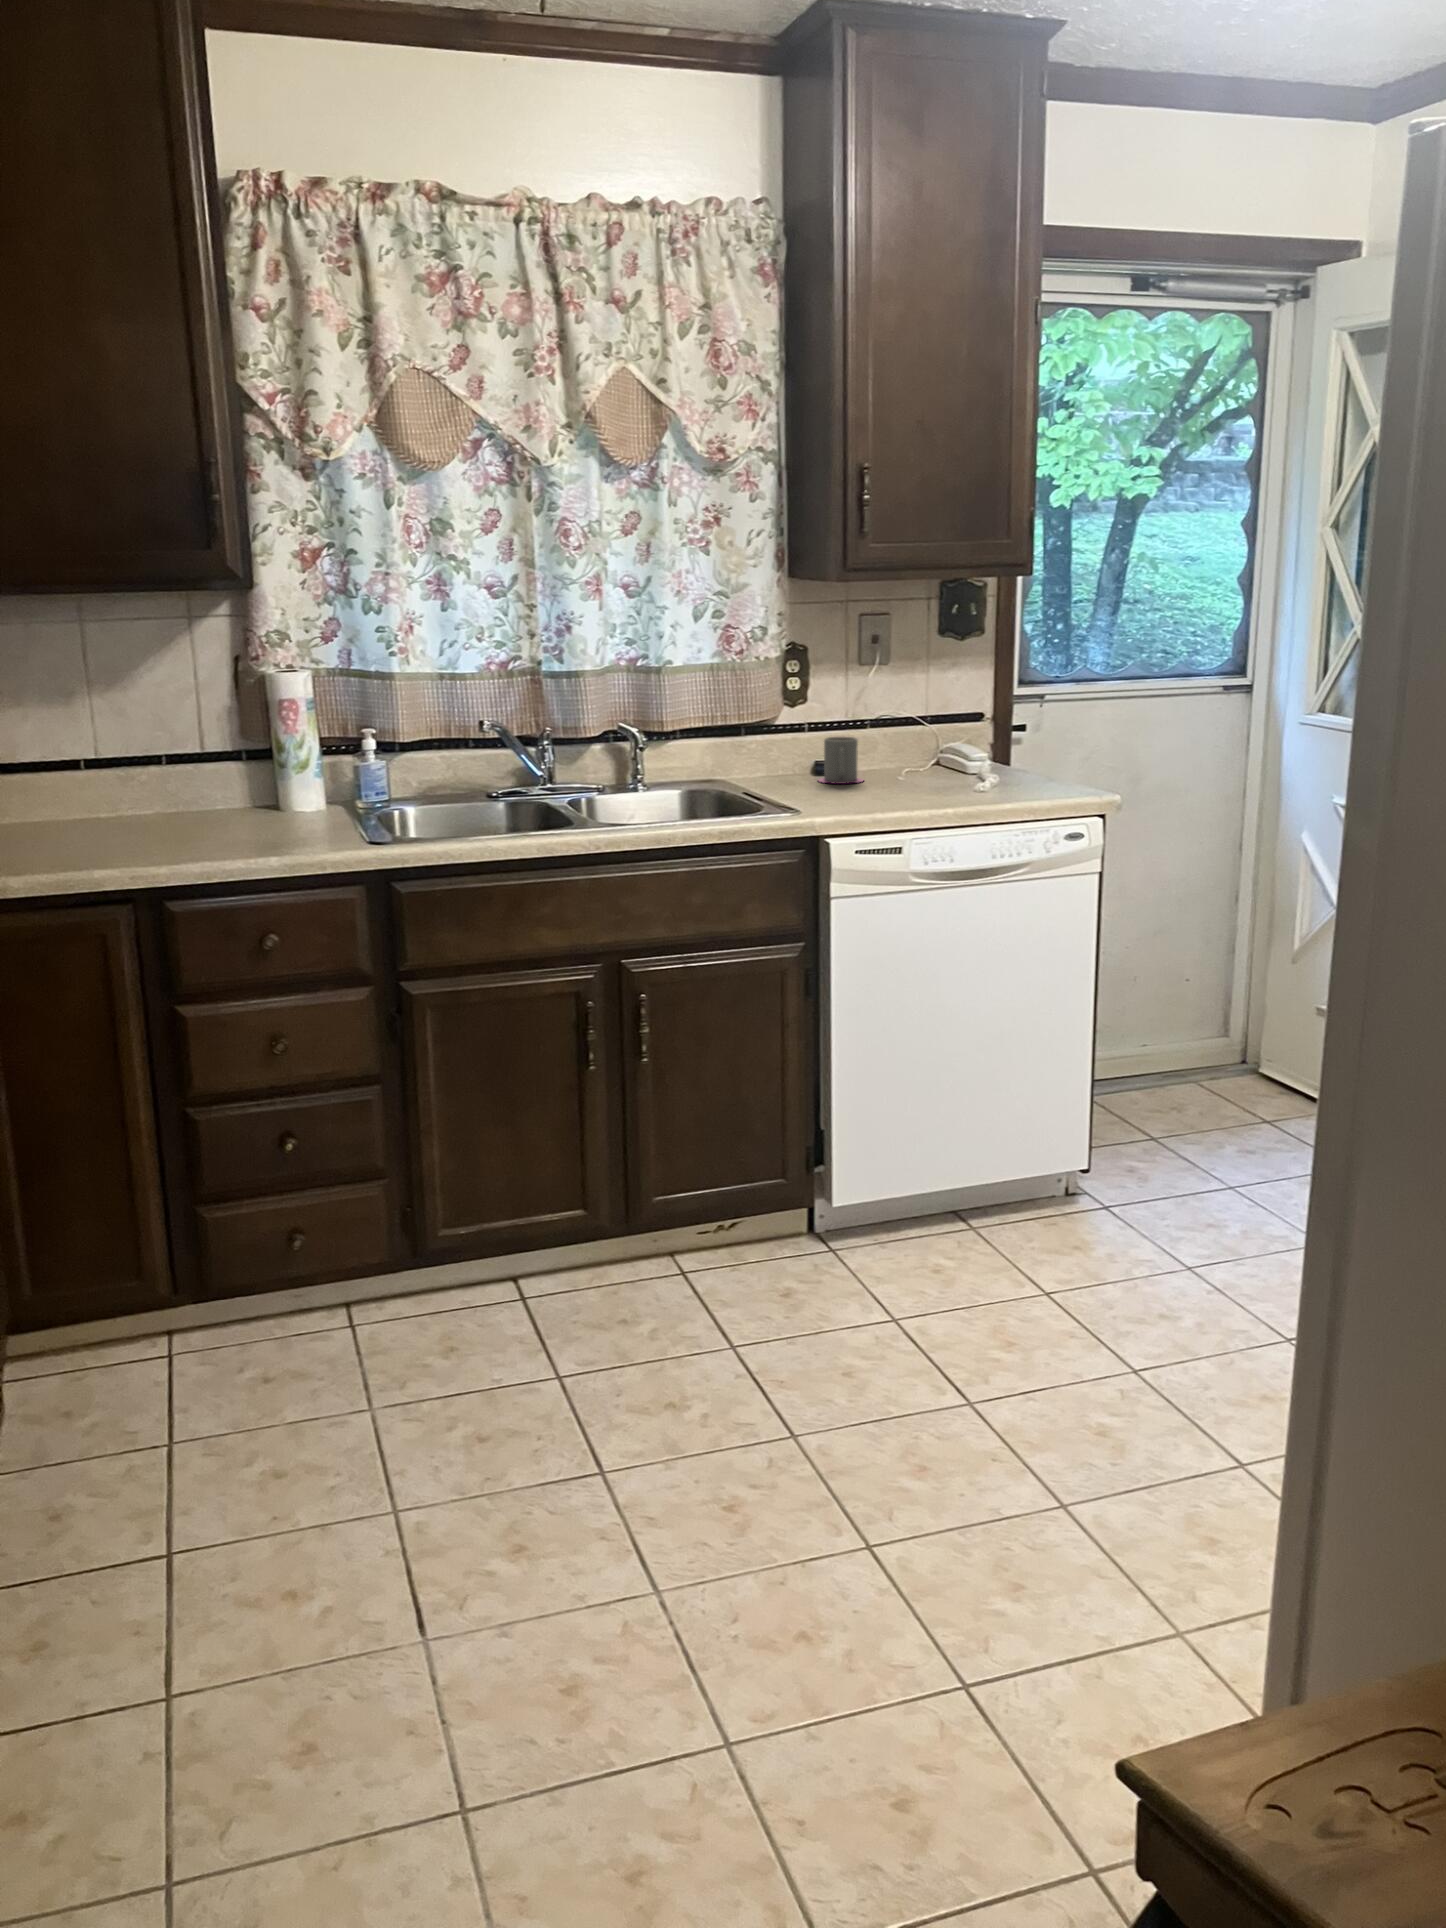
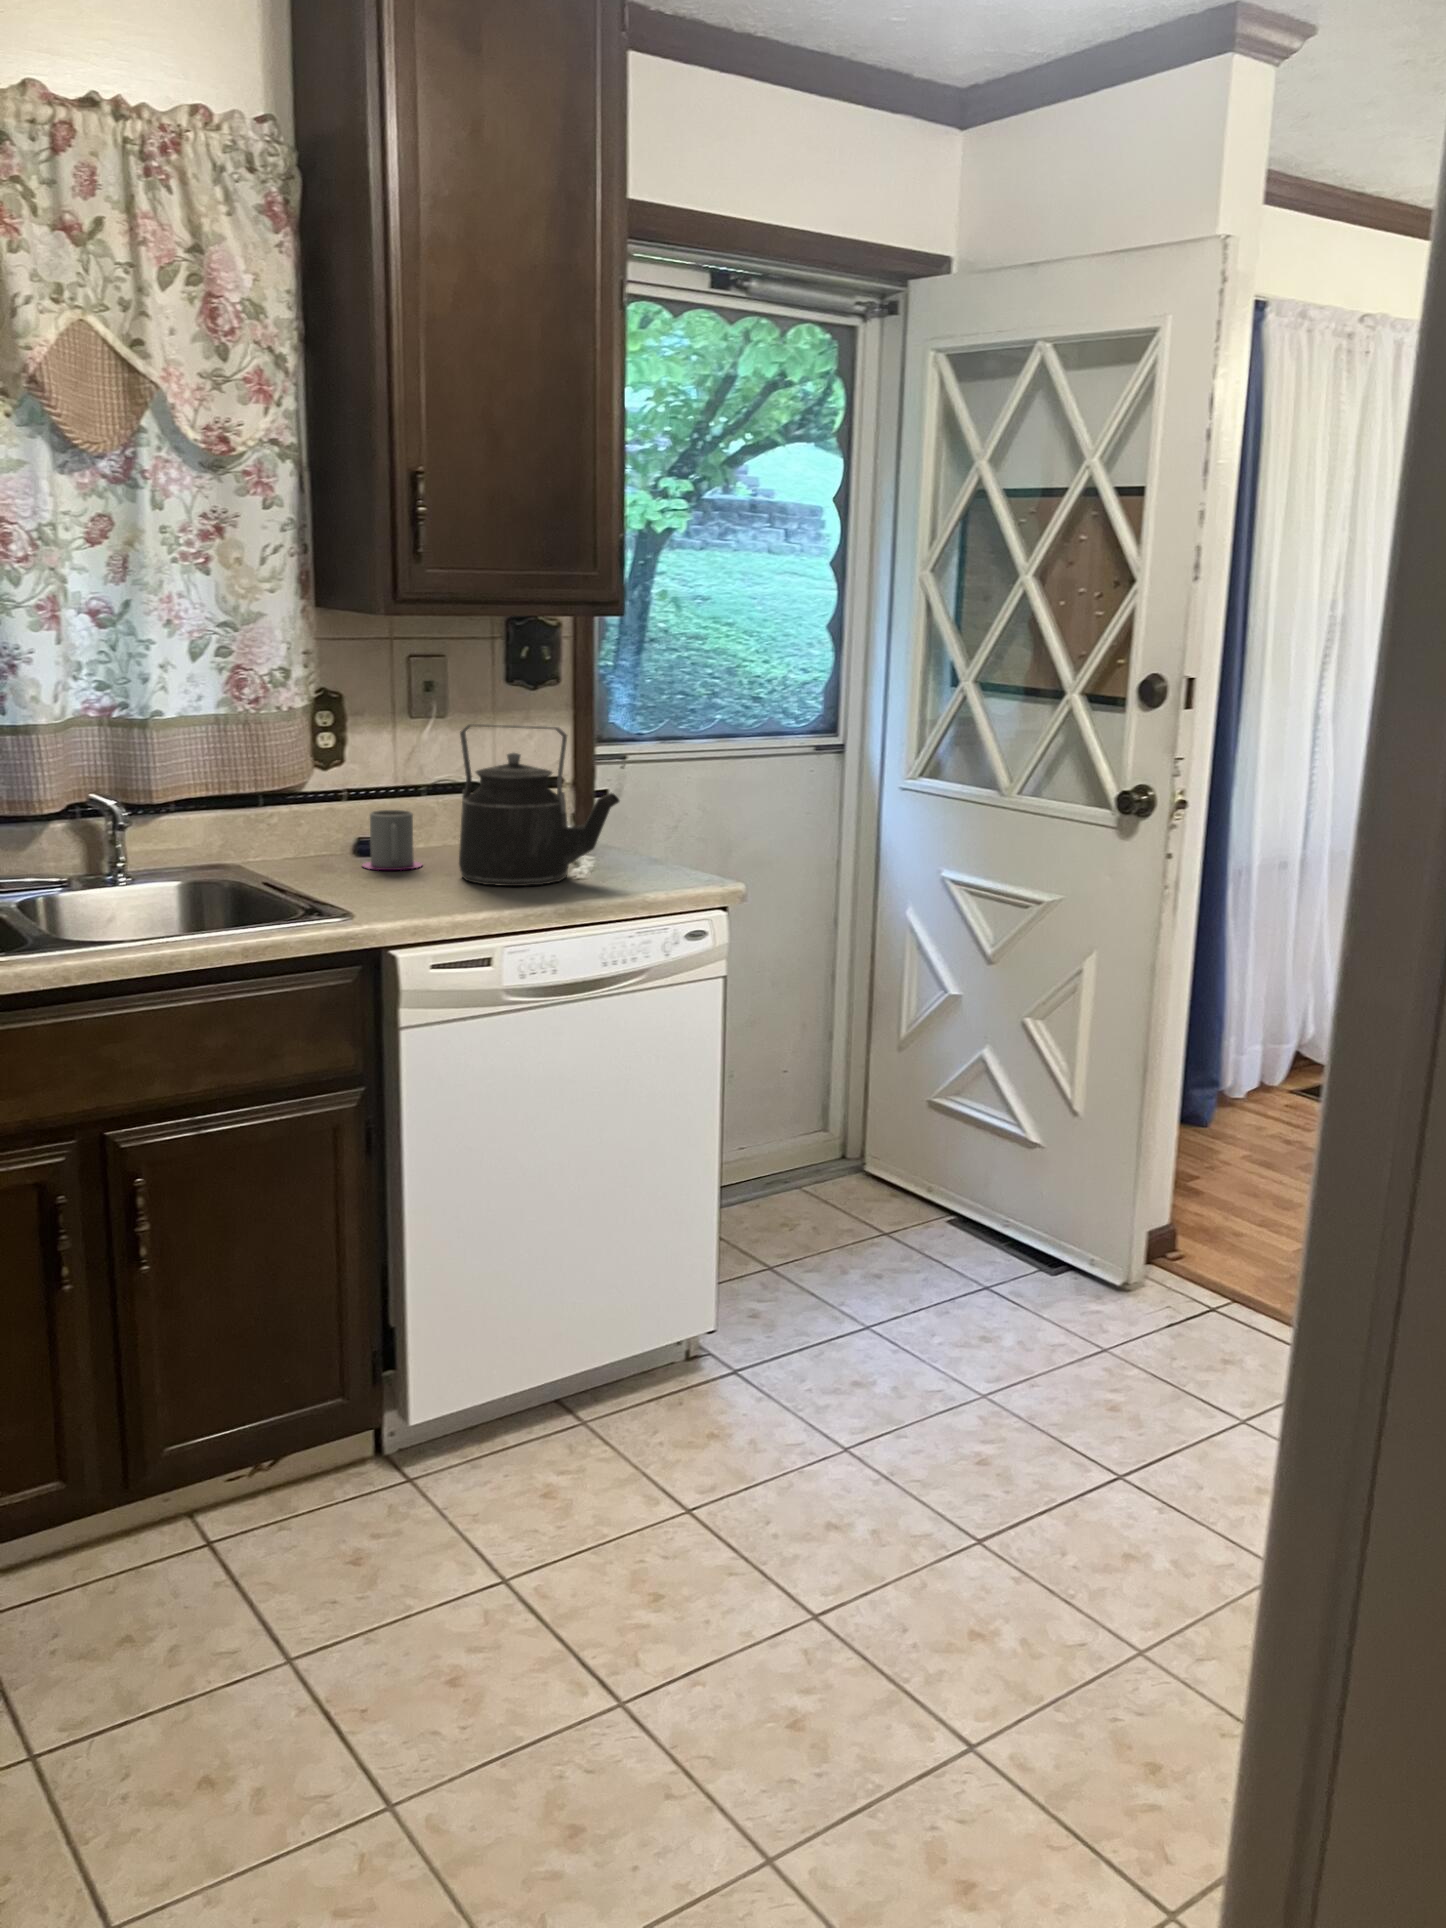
kettle: none [890,667,1019,796] -> present [459,724,619,886]

